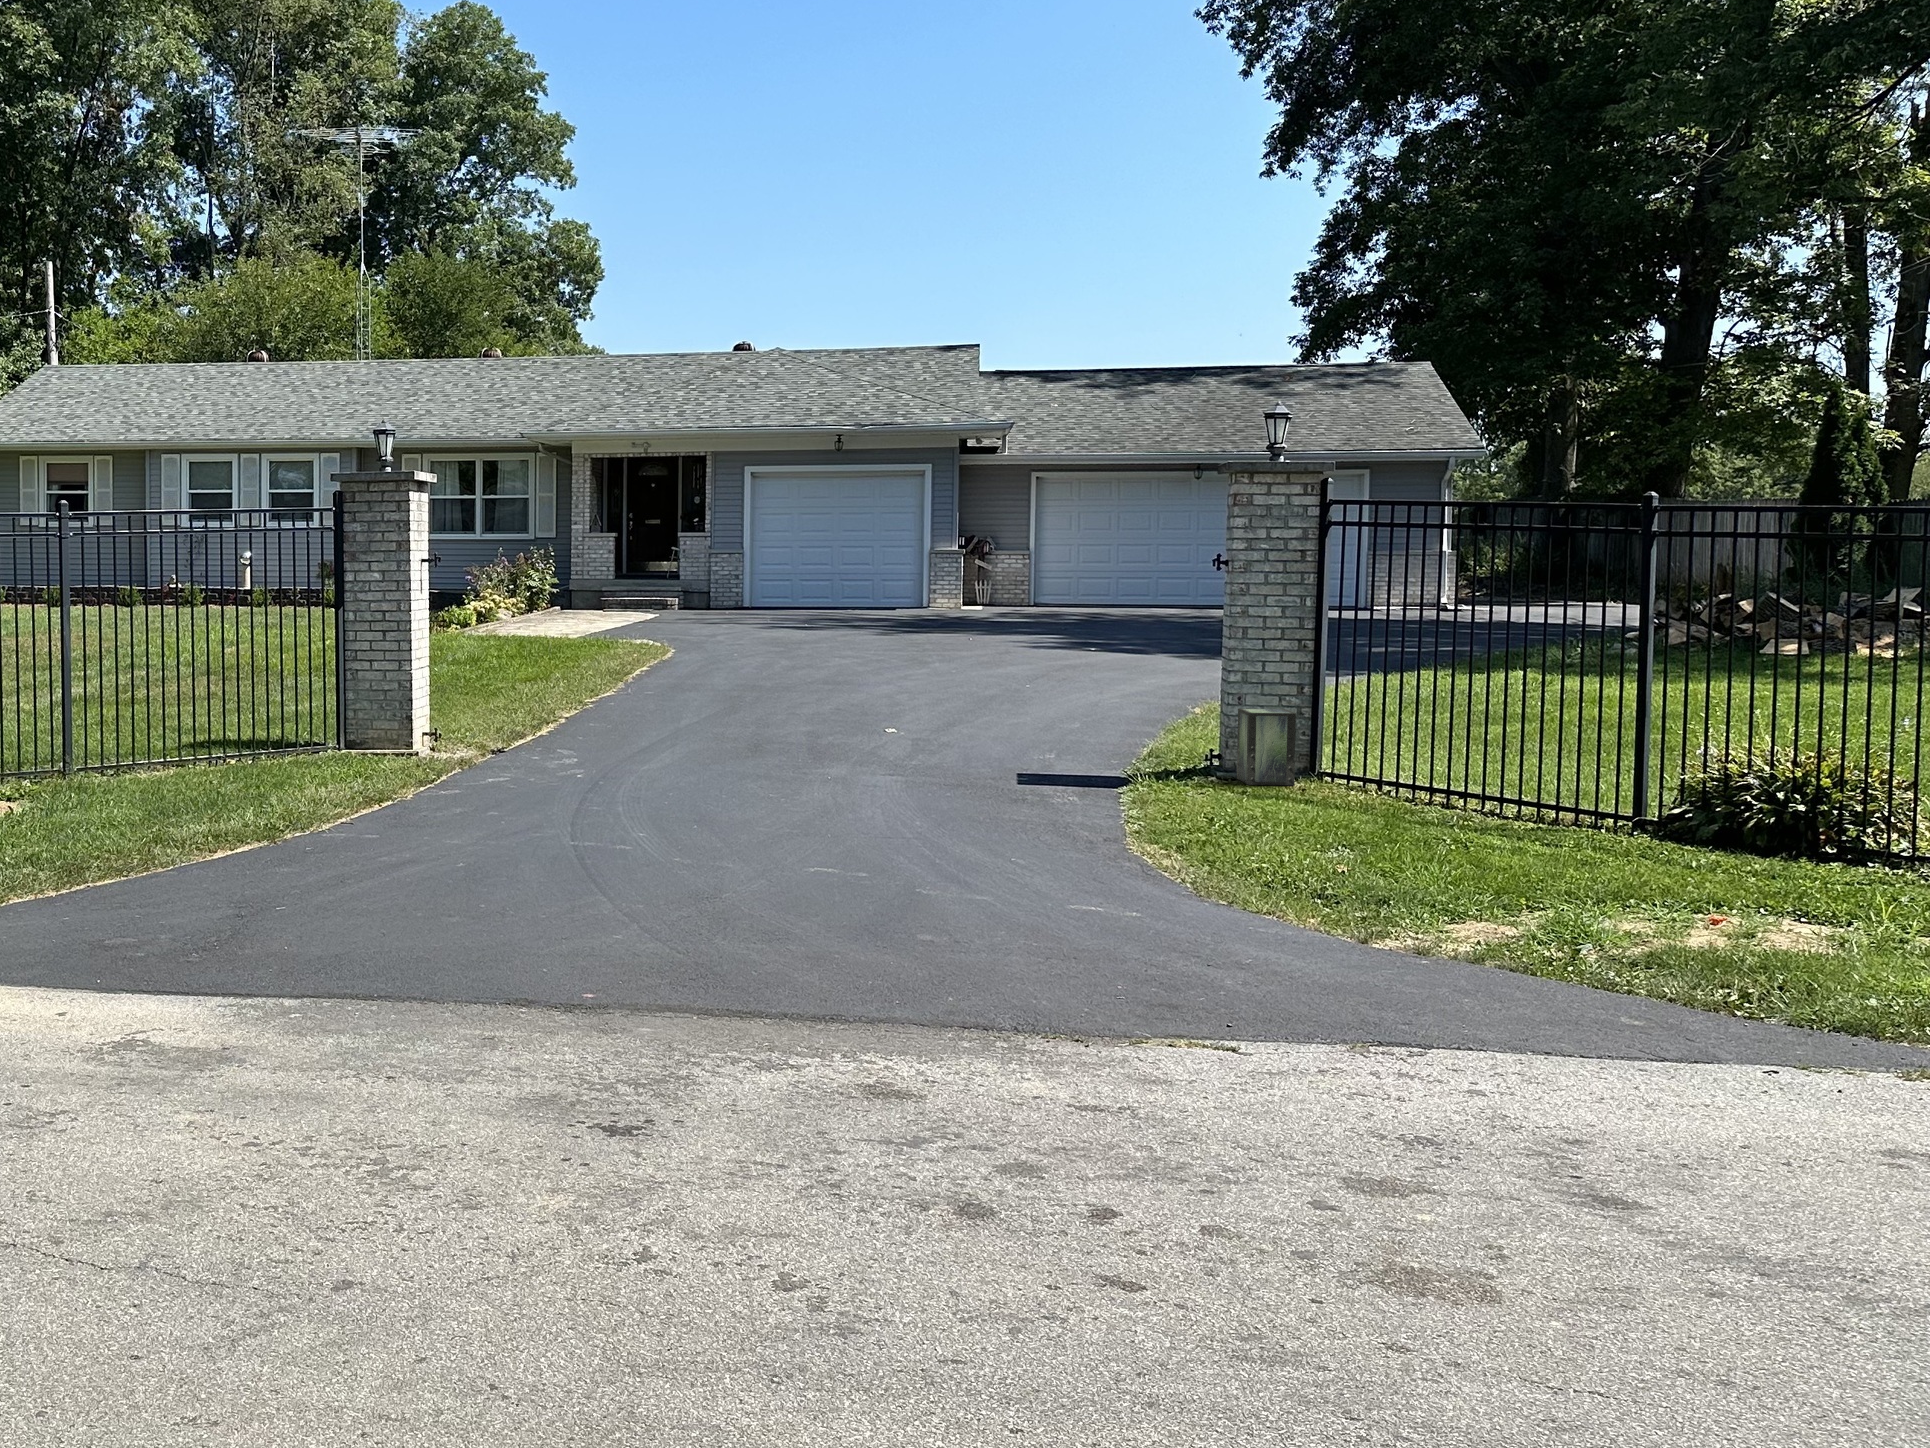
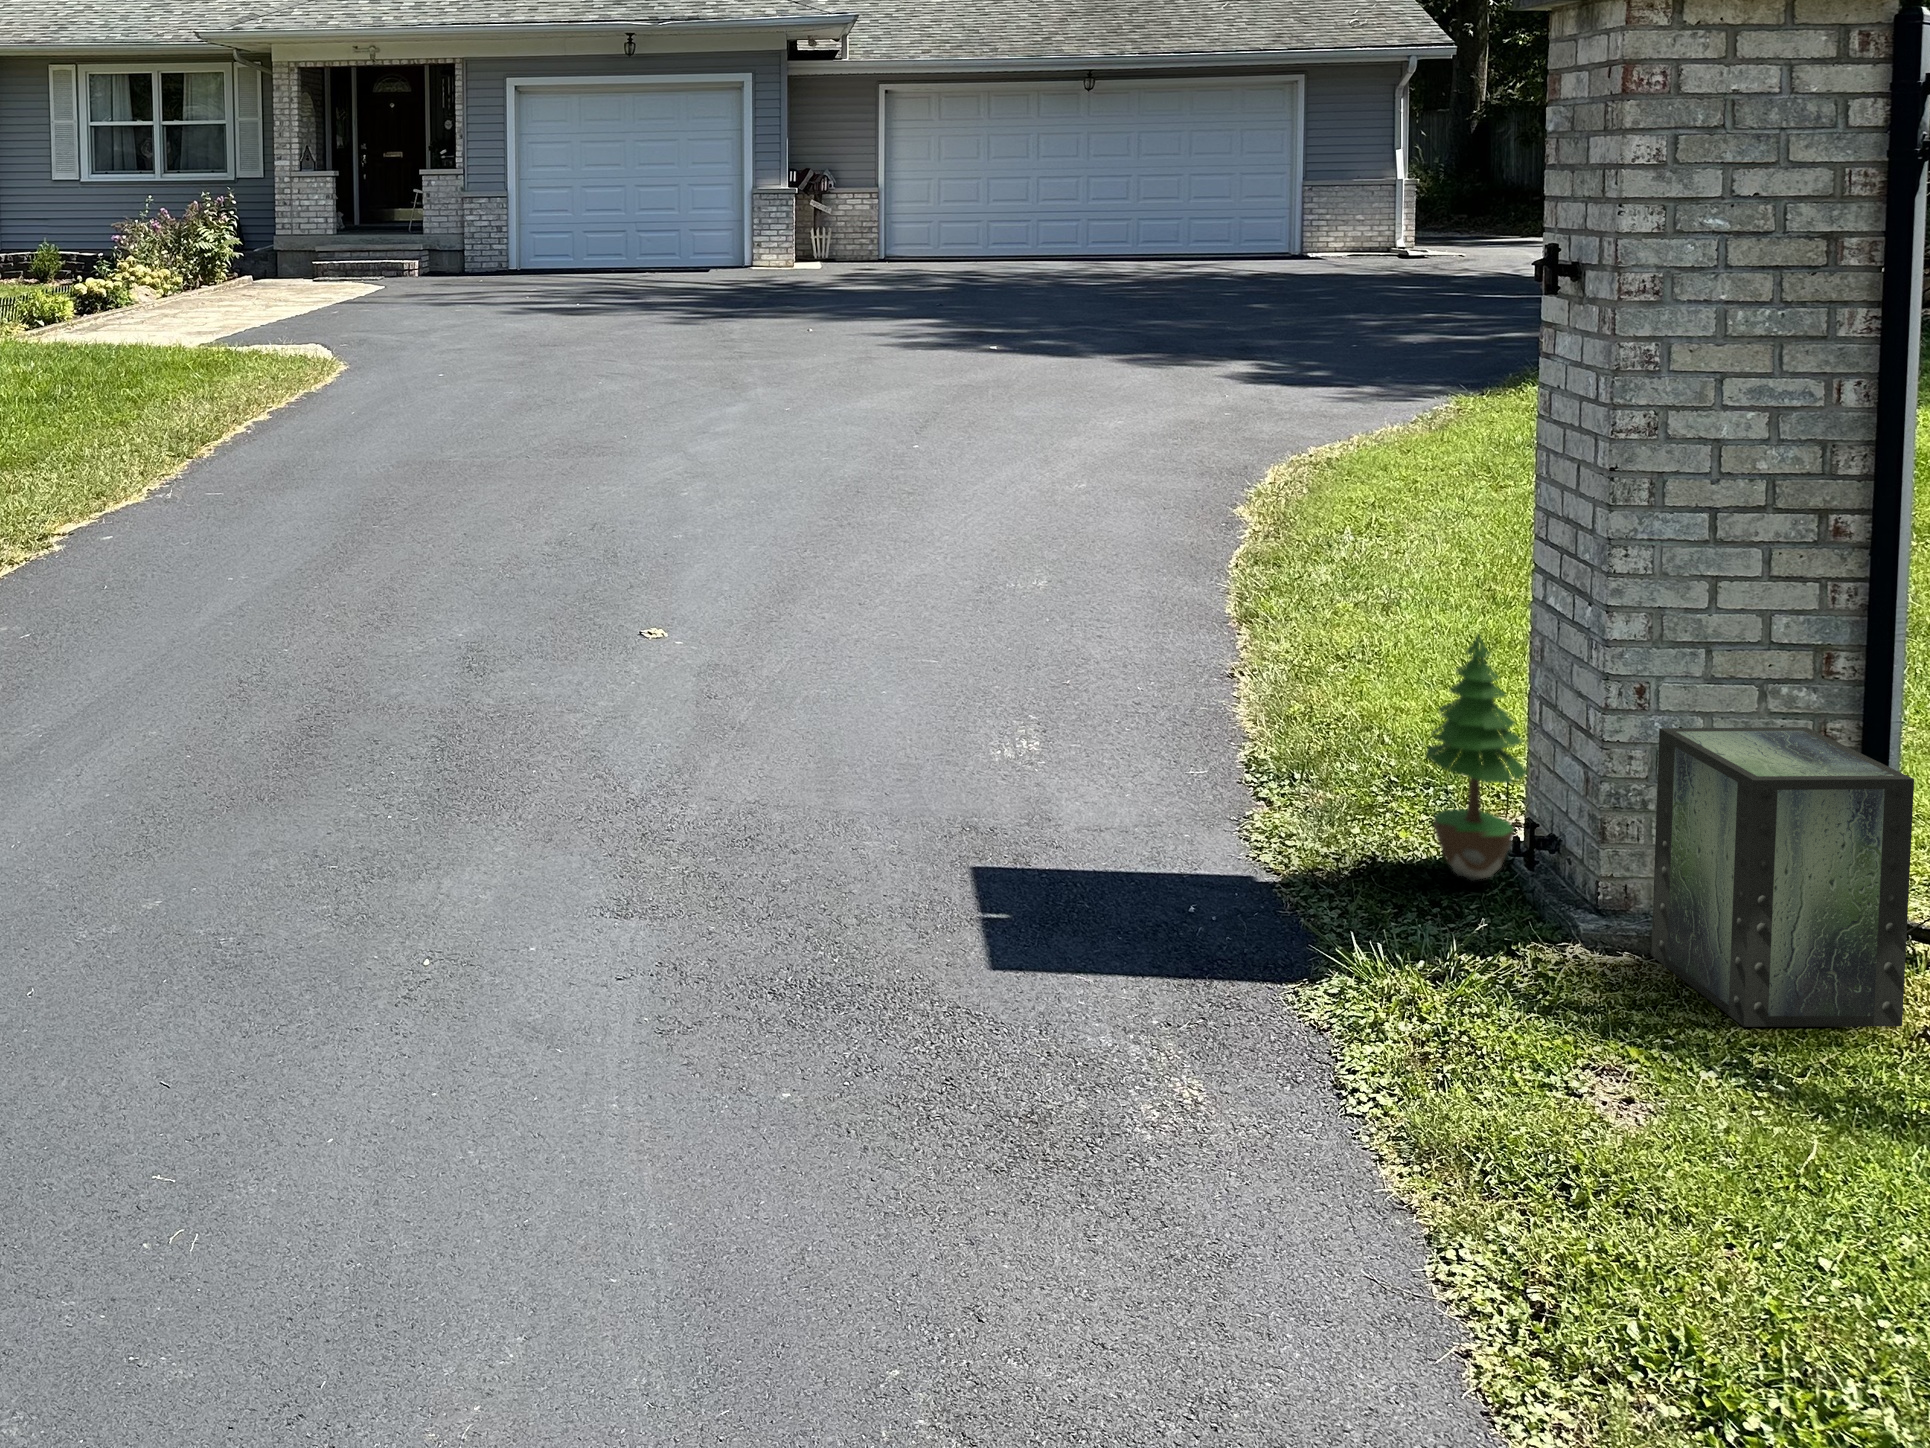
potted tree: none [1180,688,1212,770] -> present [1426,634,1527,881]

